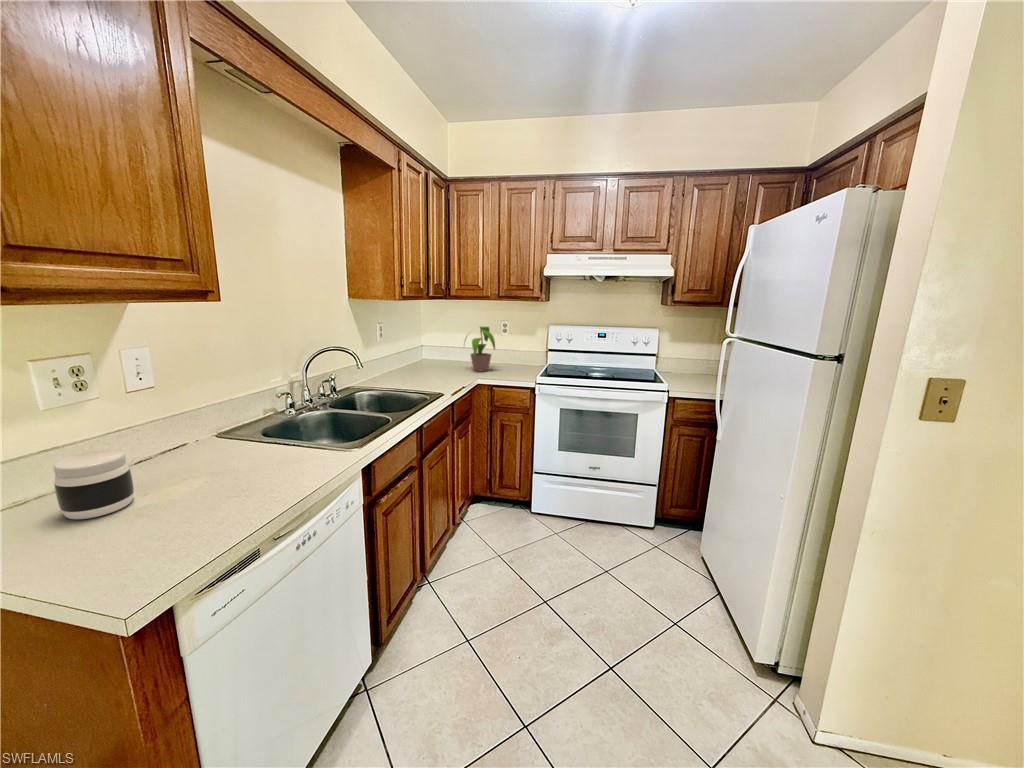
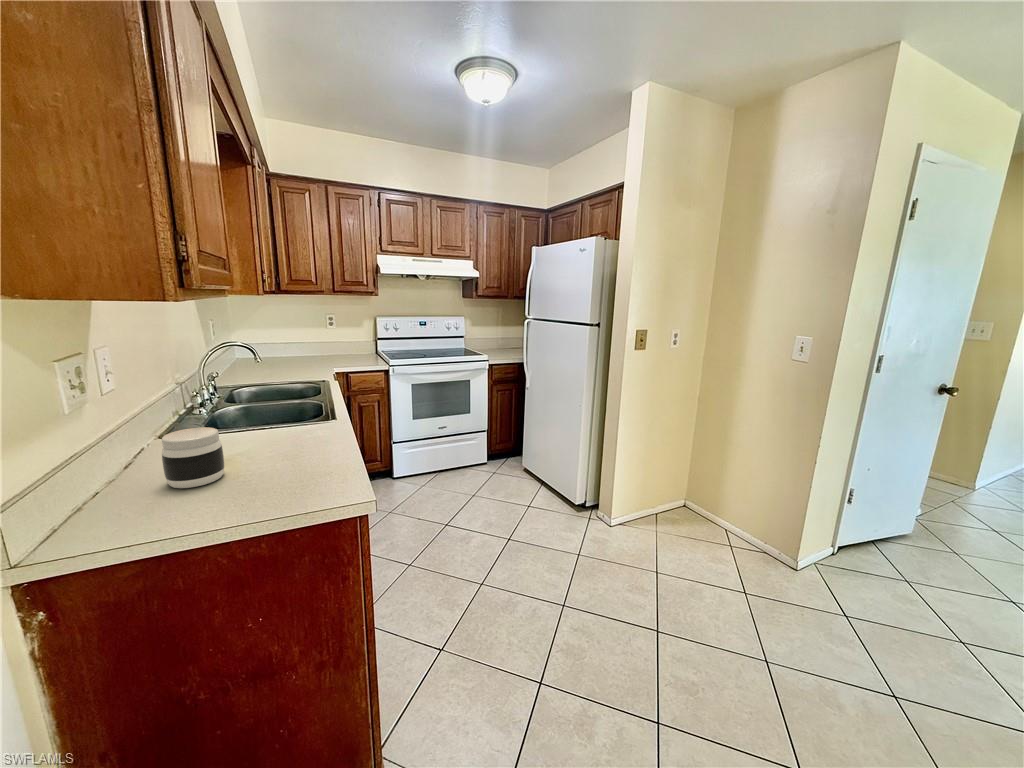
potted plant: present [465,327,495,371] -> none [298,319,339,363]

